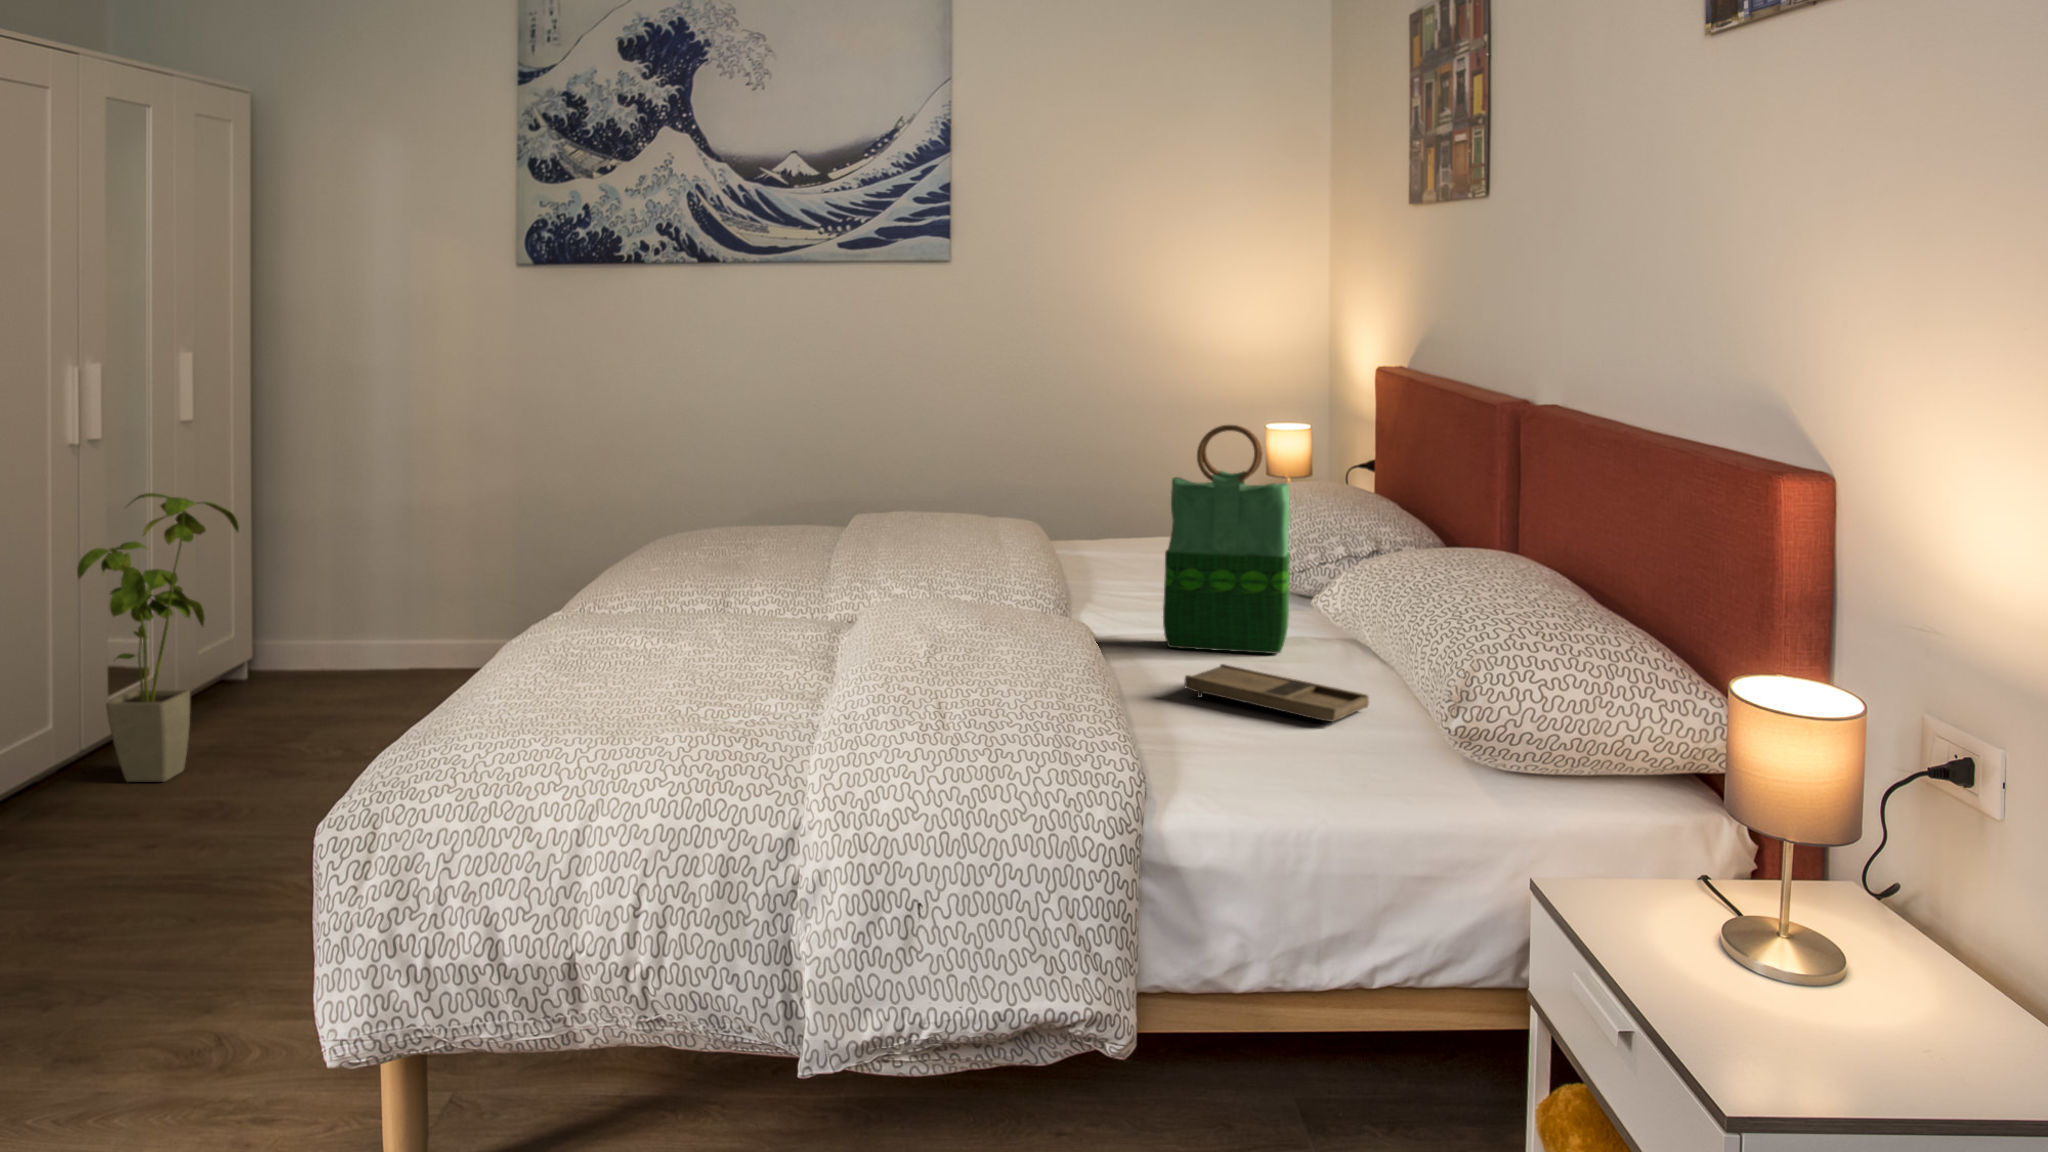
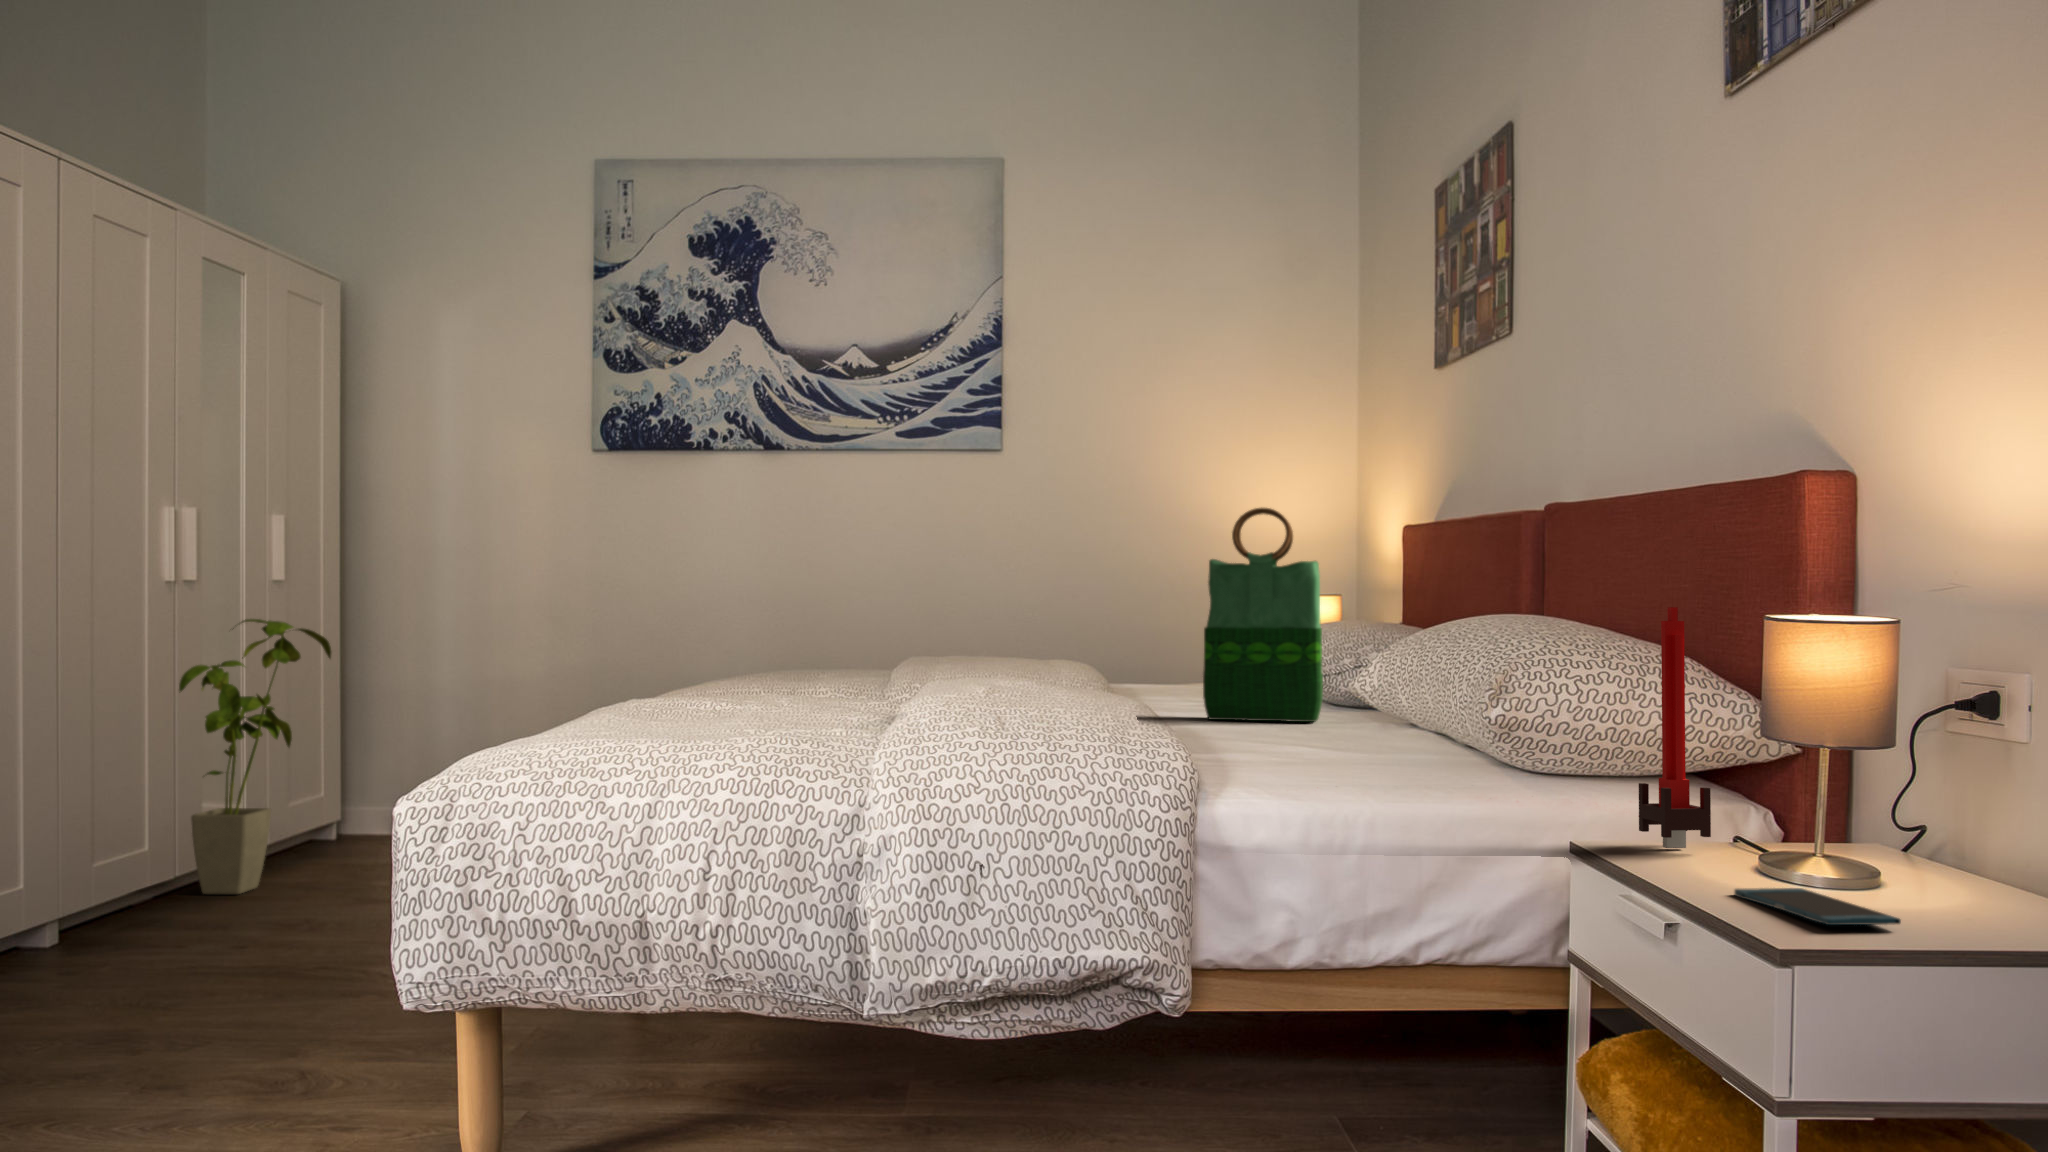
candle: none [1593,660,1668,903] -> present [1639,607,1711,848]
tray: present [1185,664,1369,722] -> none [1227,715,1406,749]
smartphone: none [1677,988,1837,1066] -> present [1734,888,1901,925]

